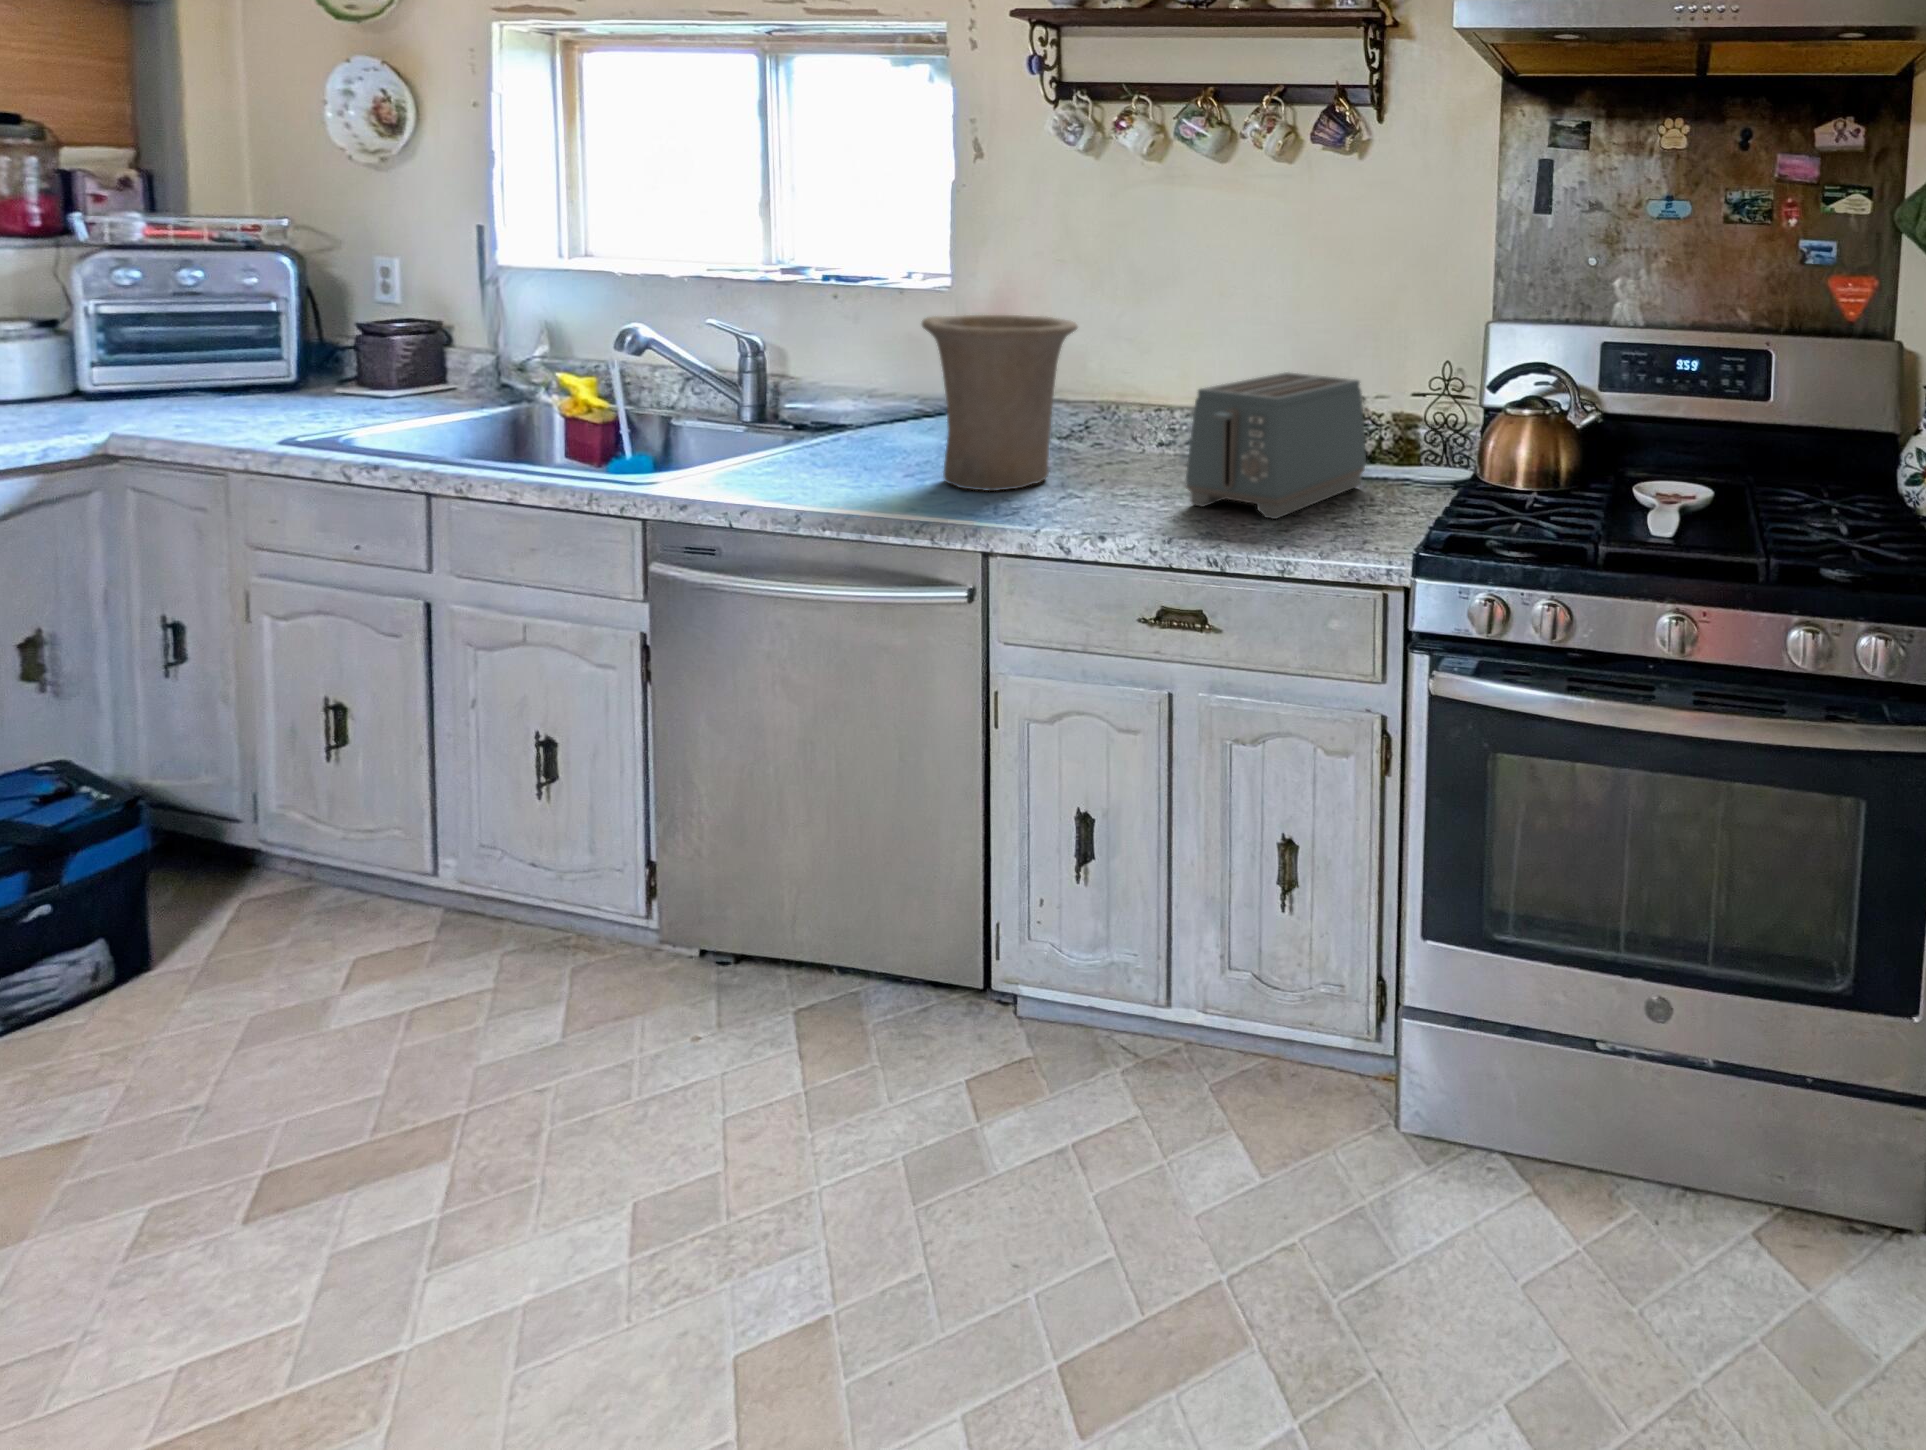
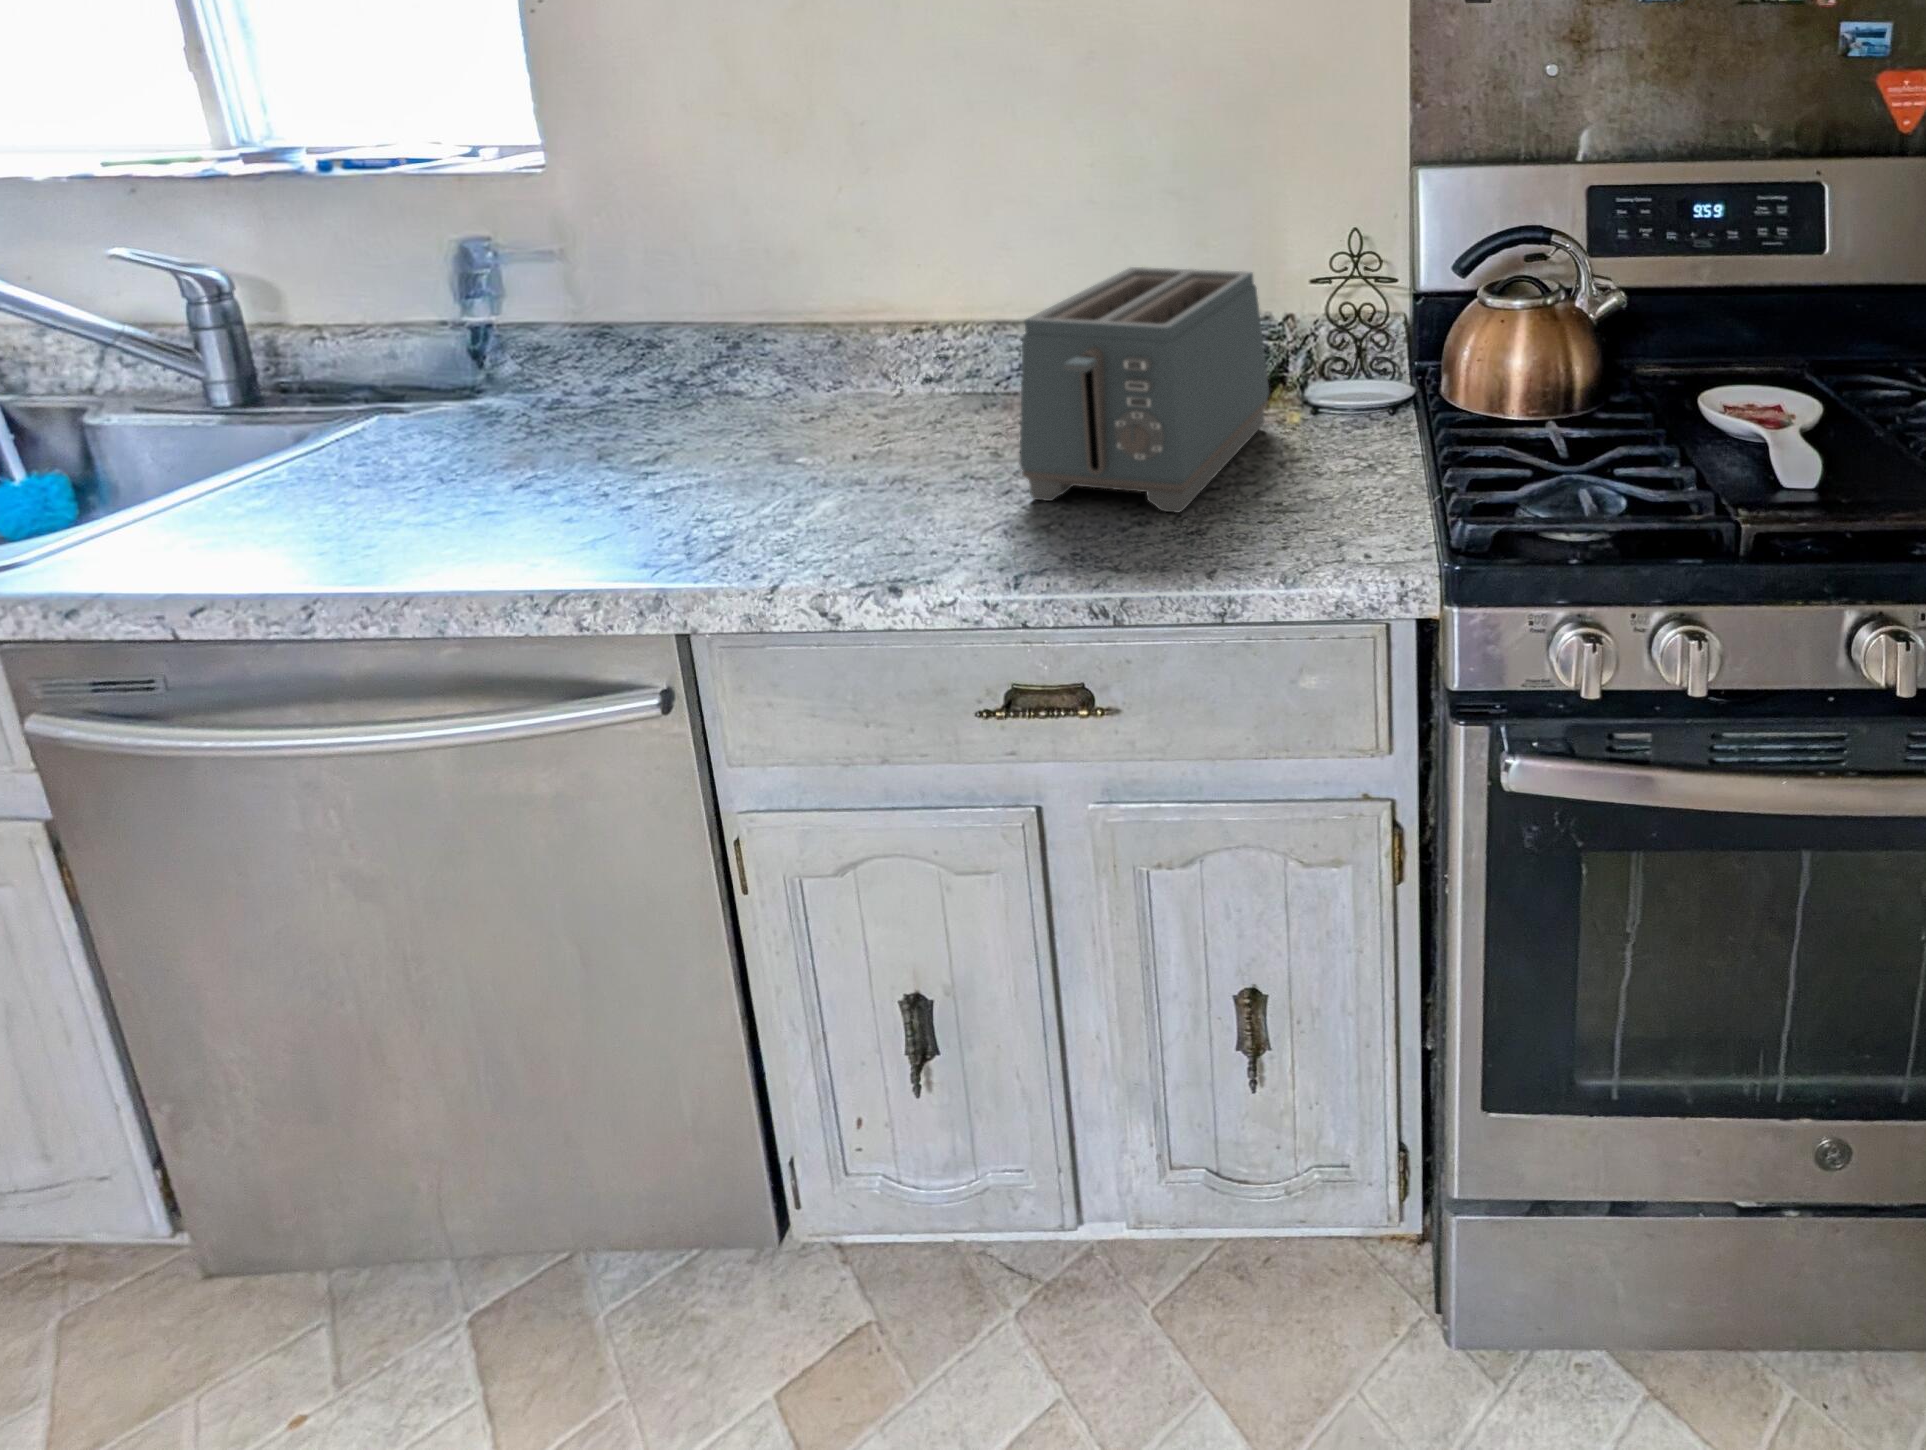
vase: present [922,315,1078,491] -> none [510,212,795,515]

